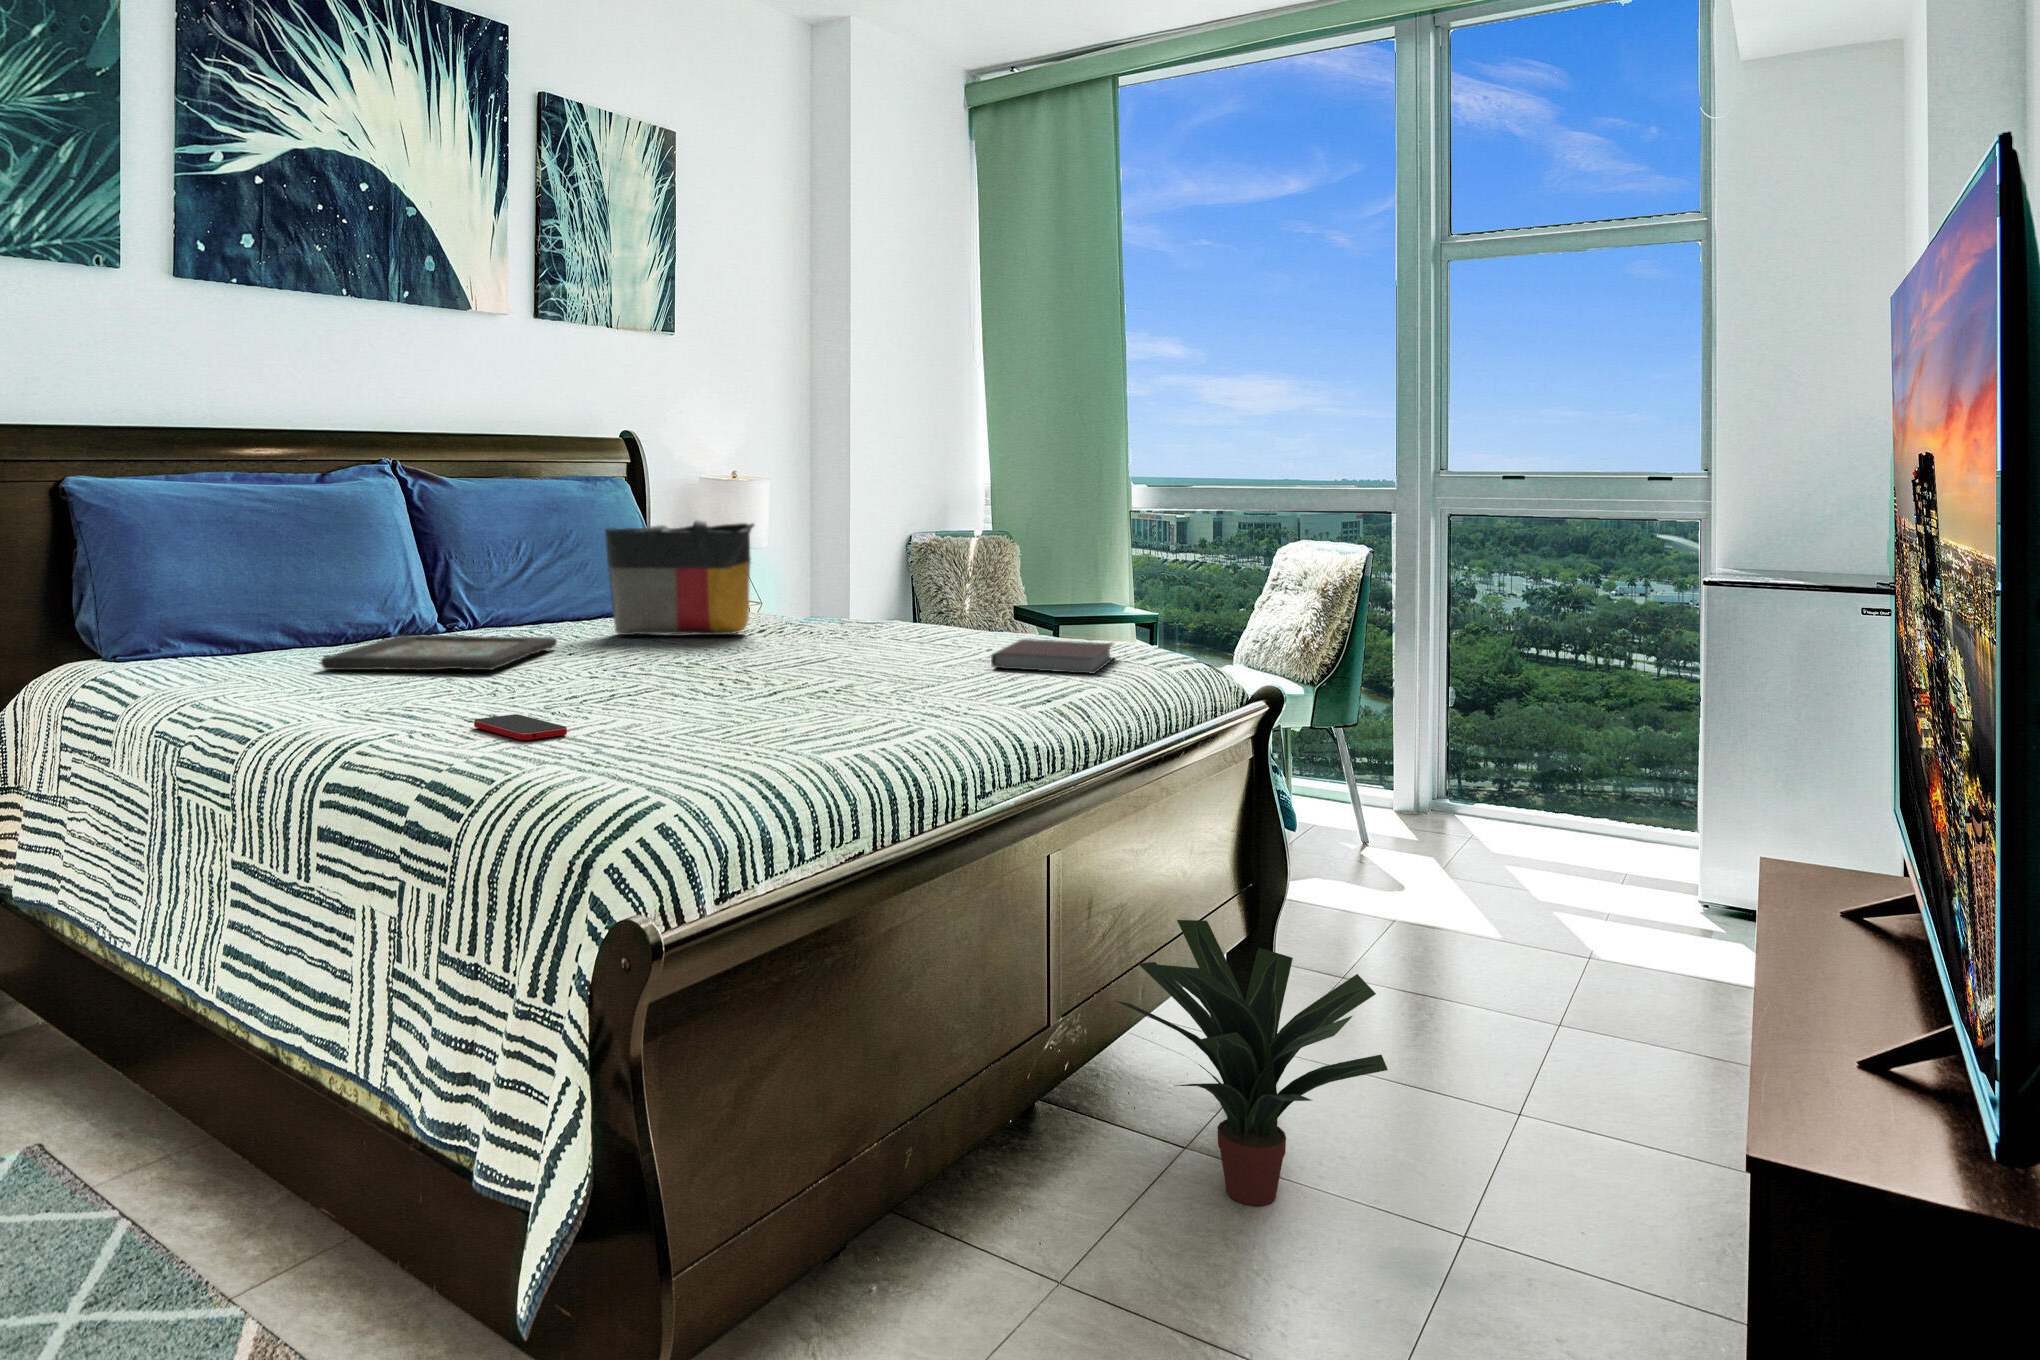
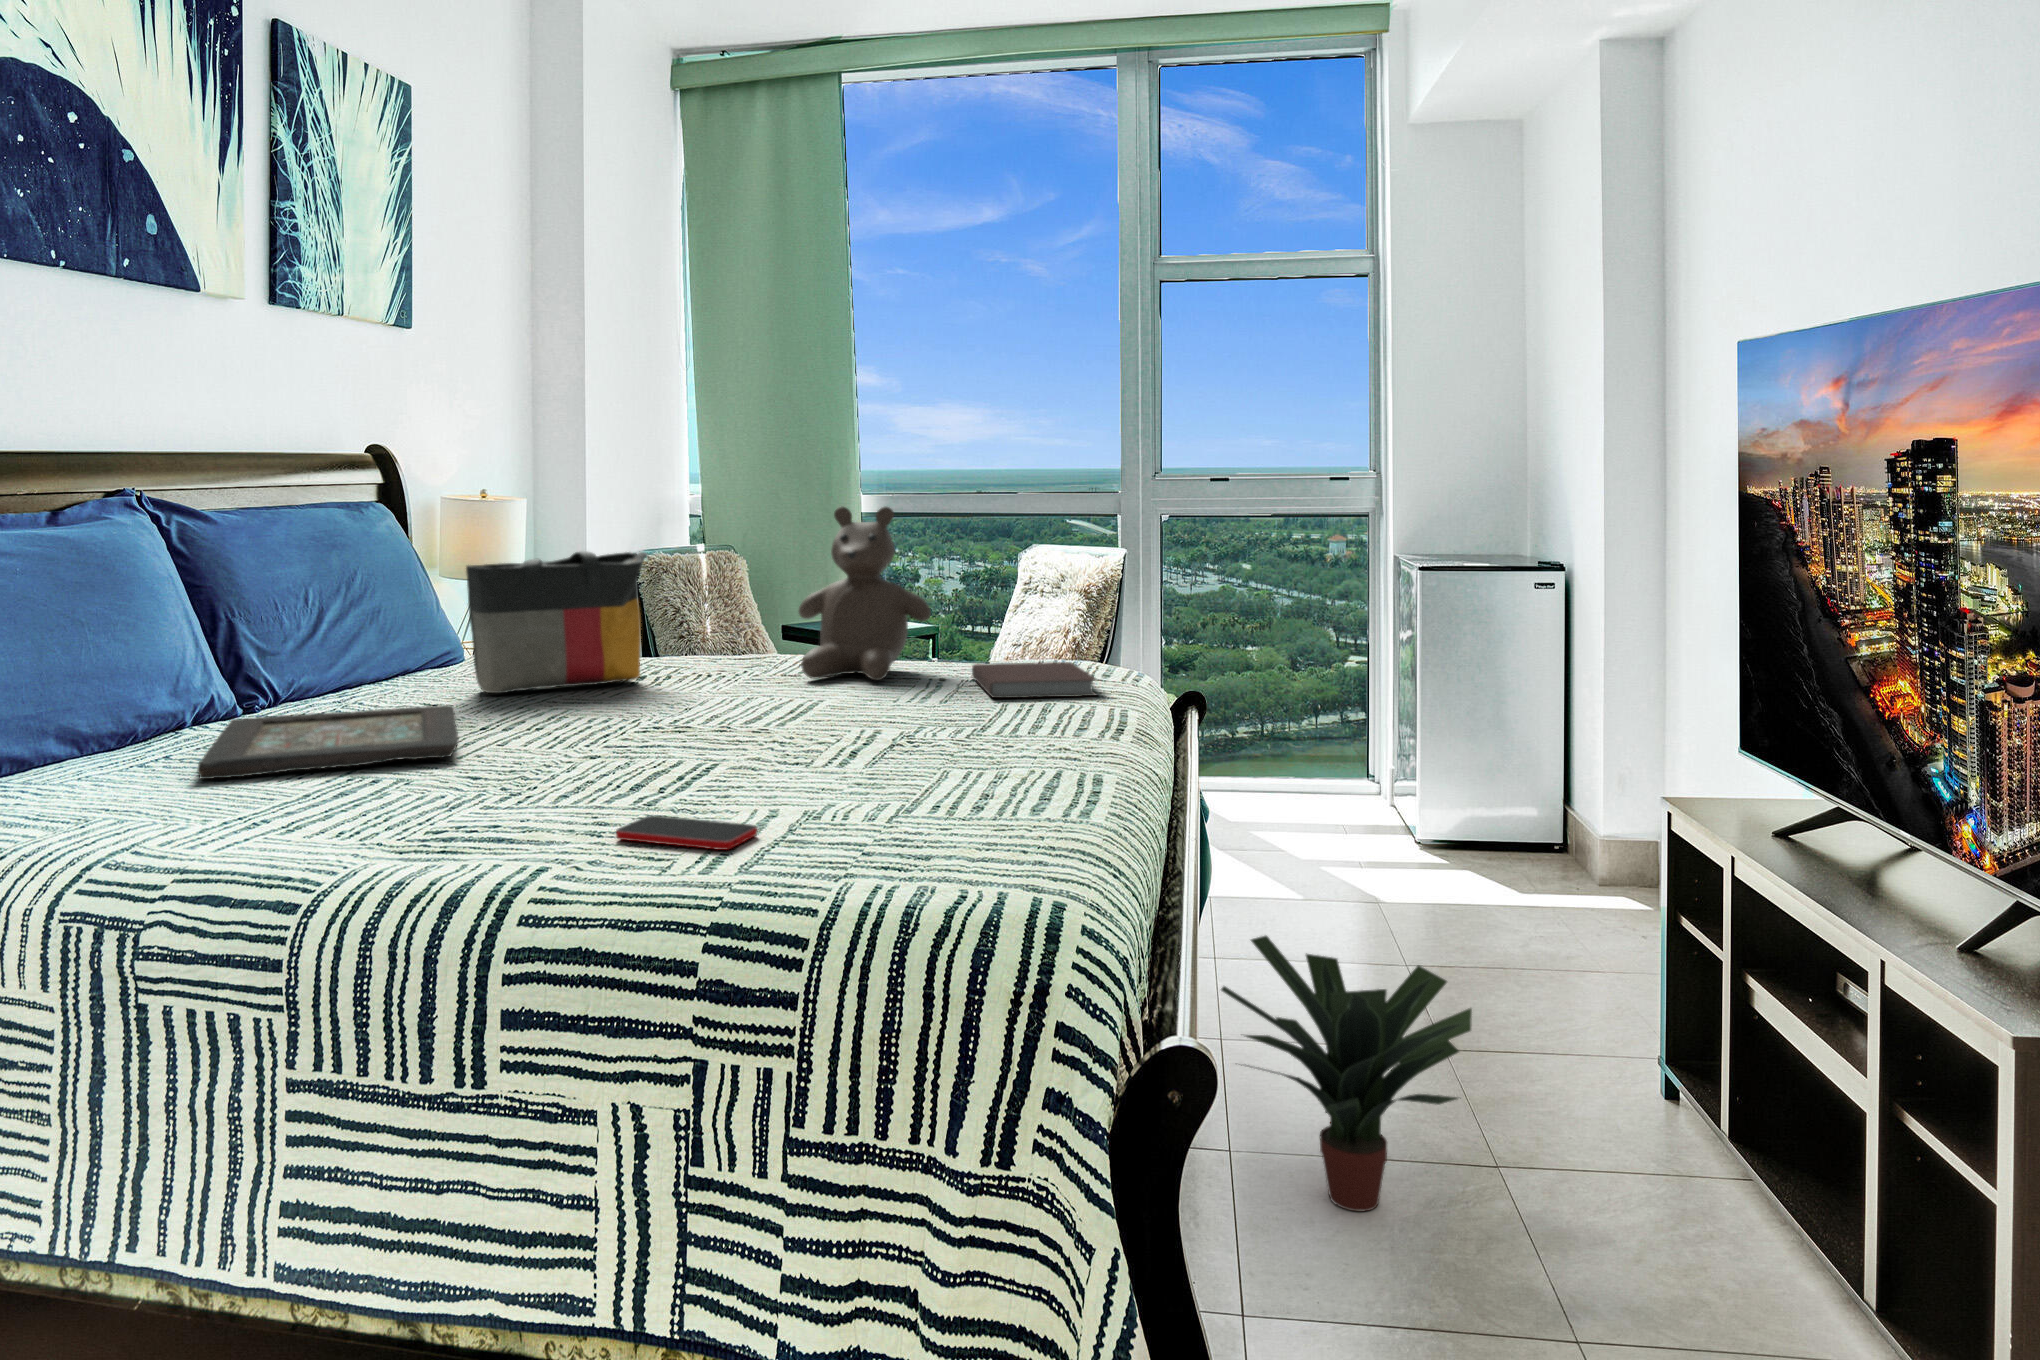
teddy bear: none [872,488,1000,648] -> present [799,507,931,680]

